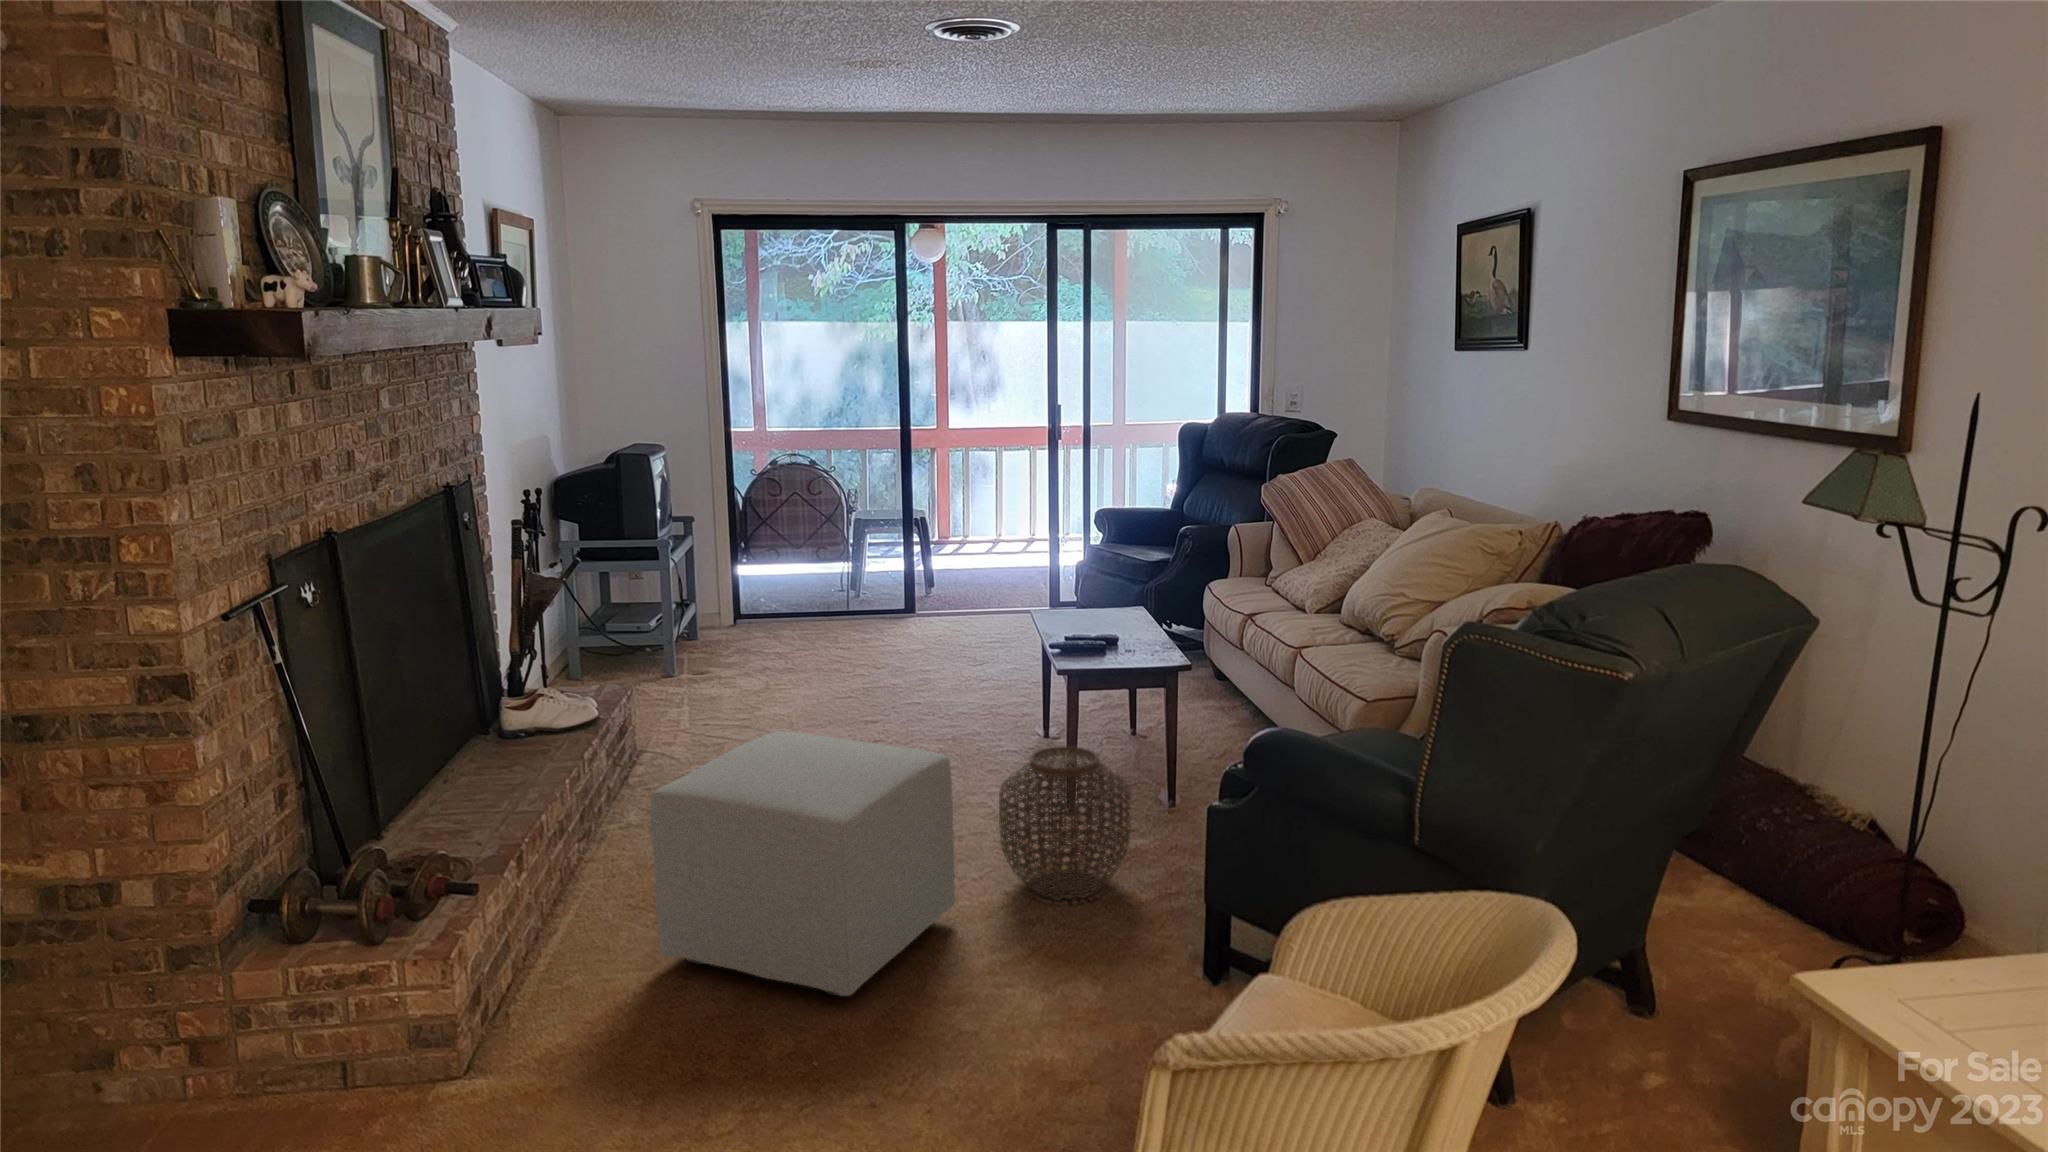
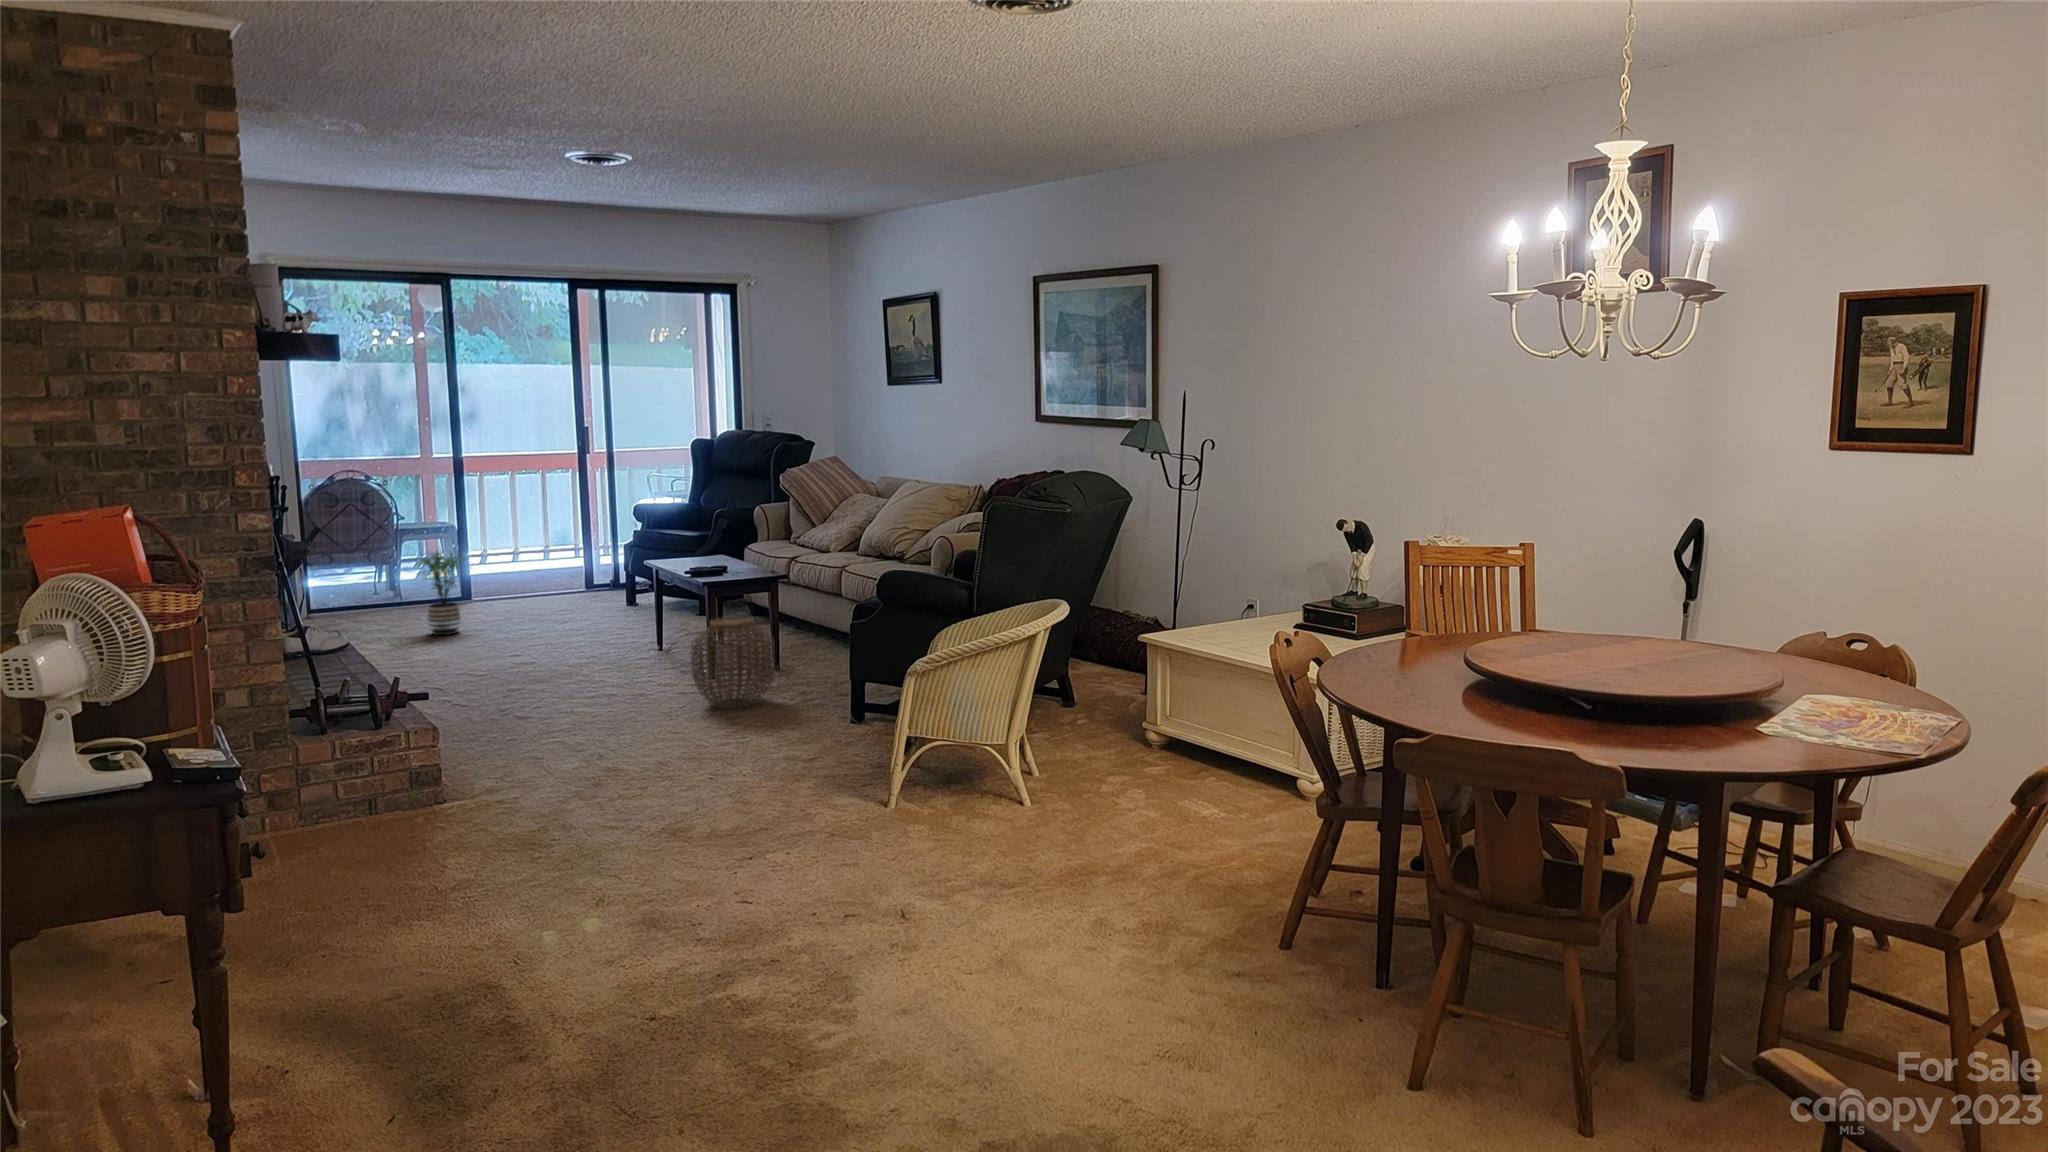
potted plant: none [803,555,873,663] -> present [416,551,466,635]
ottoman: present [650,731,955,996] -> none [503,616,680,755]

